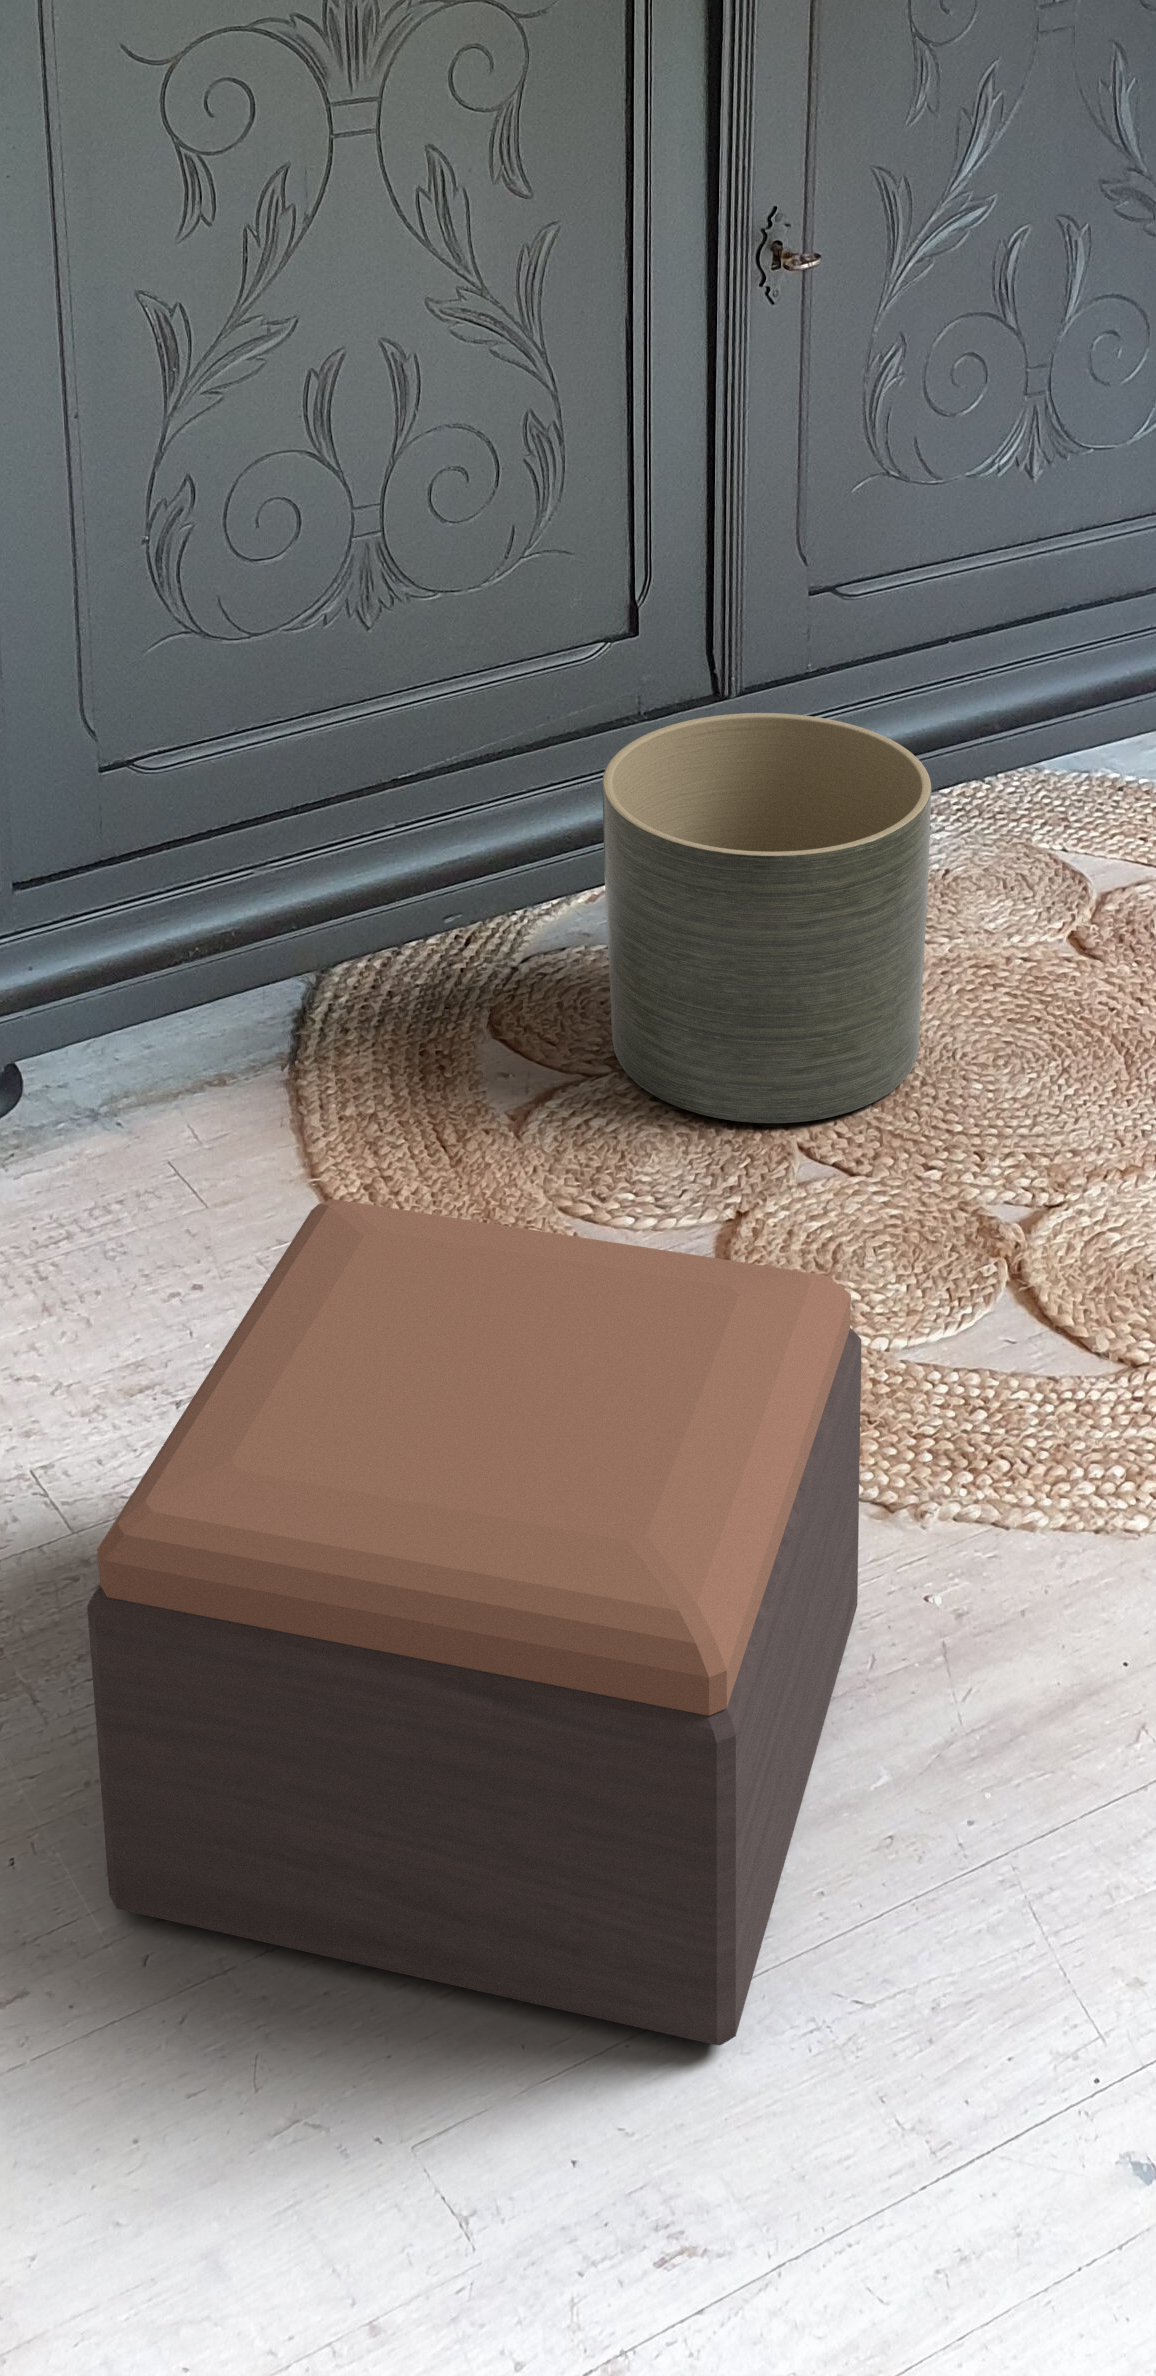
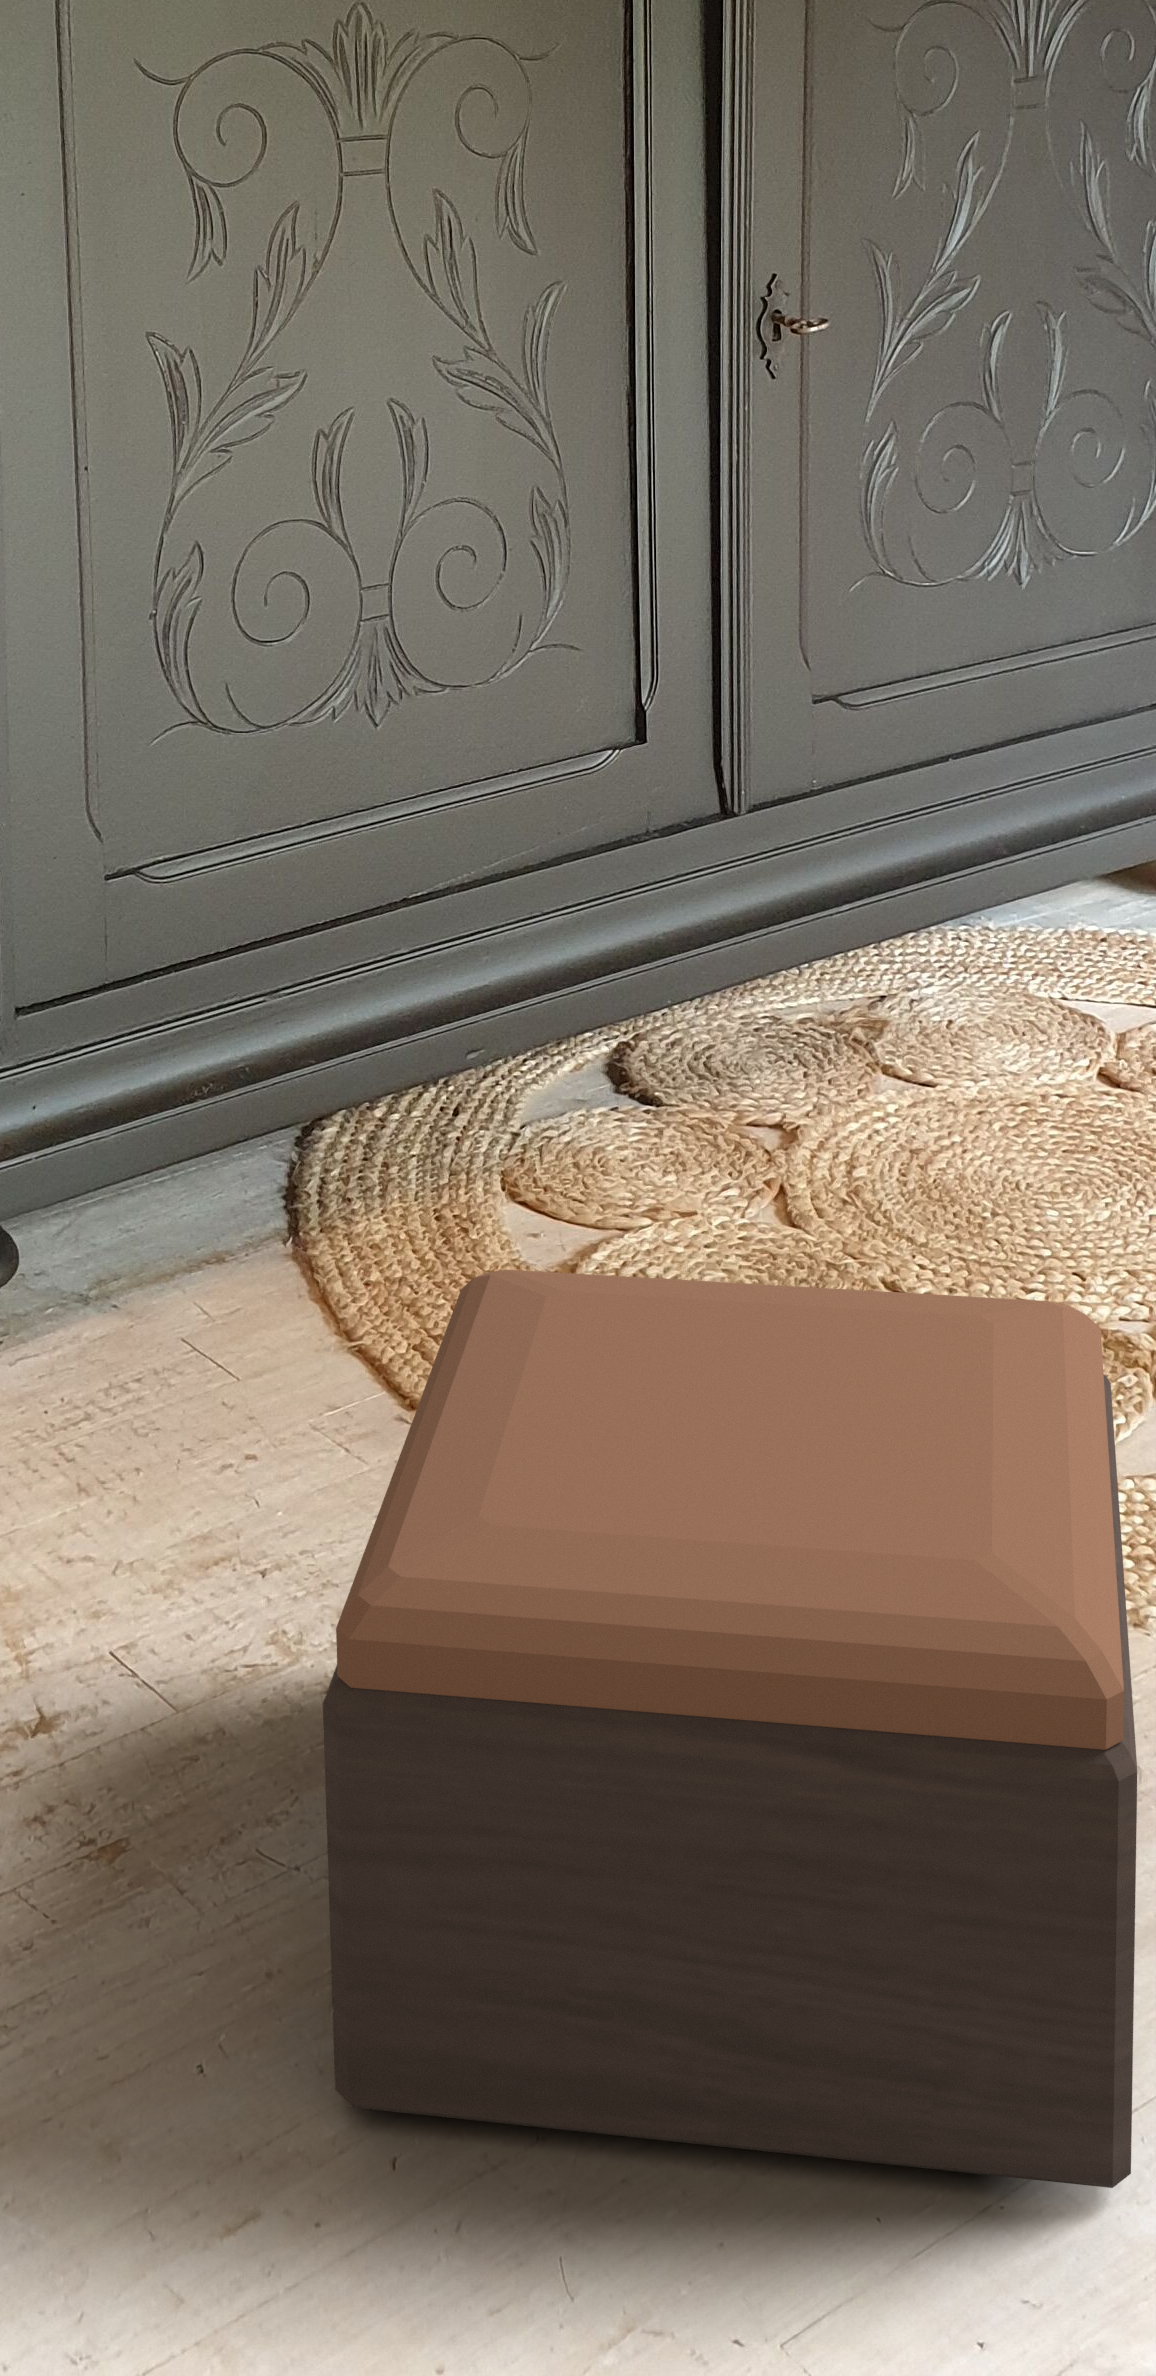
planter: present [602,713,931,1123] -> none [632,827,990,1258]

